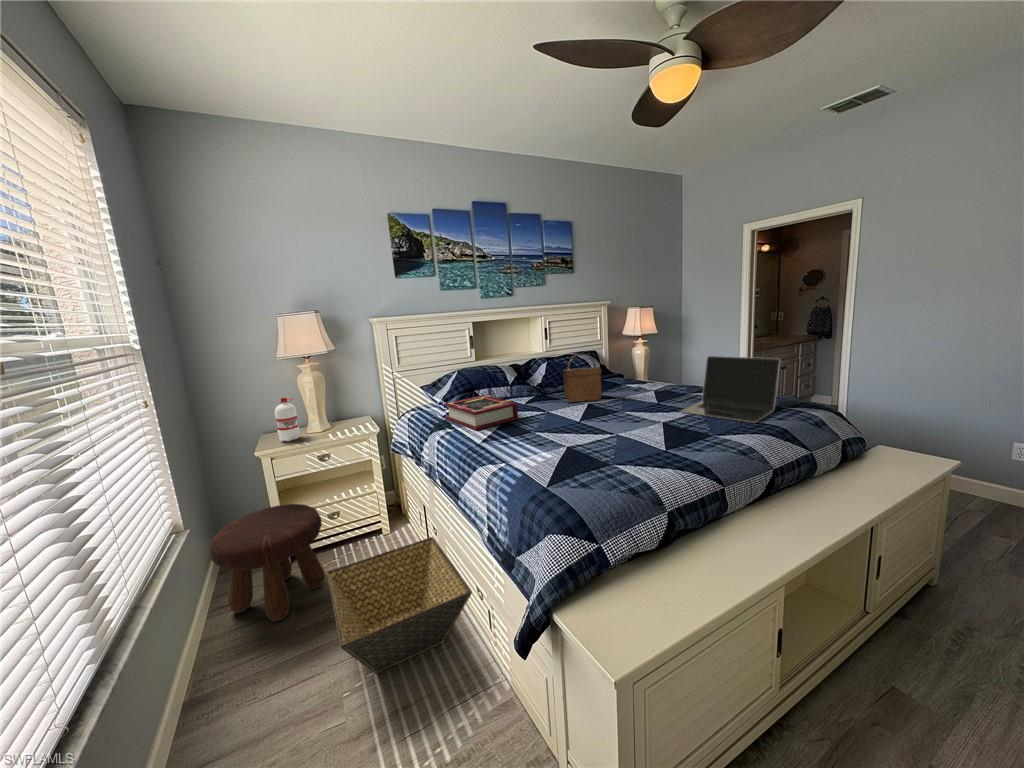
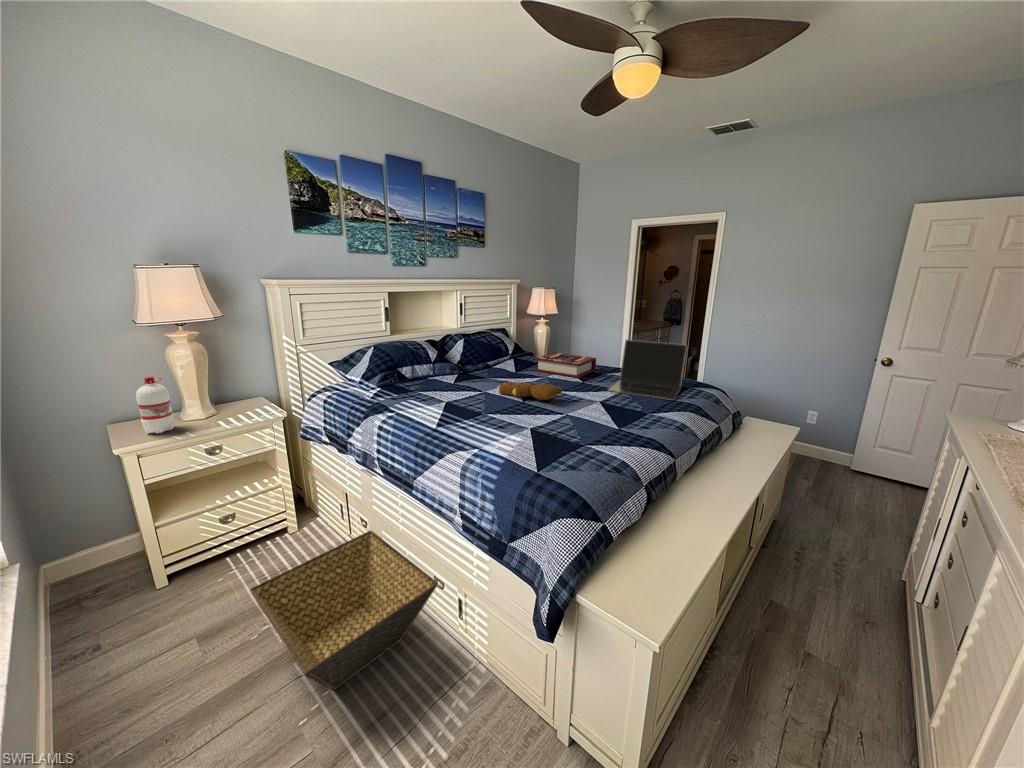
handbag: present [563,354,602,402] -> none [494,333,532,381]
book: present [444,395,518,430] -> present [535,353,596,378]
teddy bear: none [557,402,618,421] -> present [498,382,562,401]
footstool: present [210,504,325,622] -> none [56,511,229,662]

